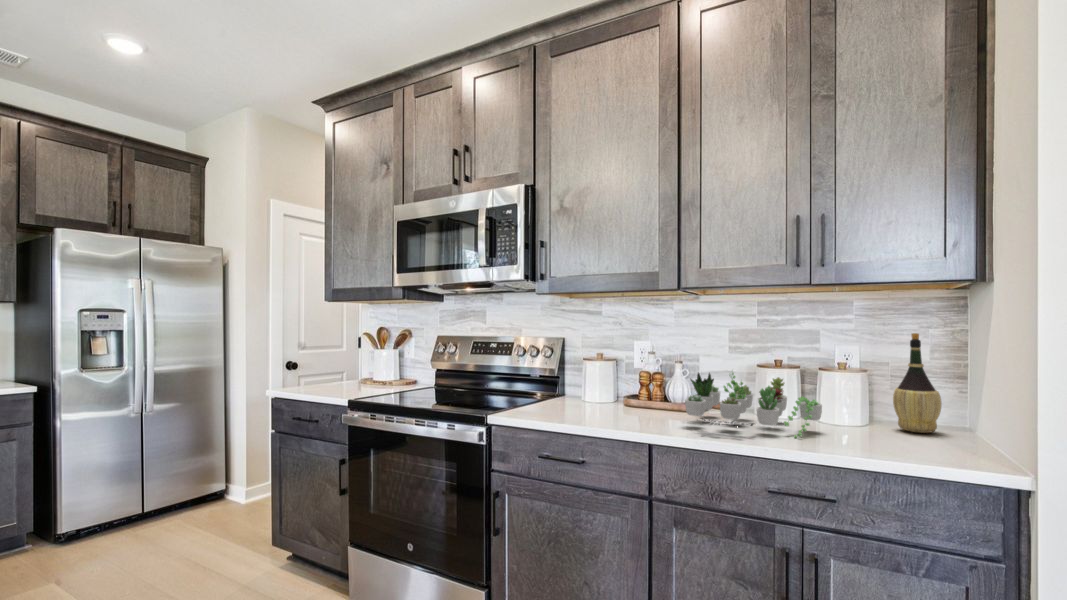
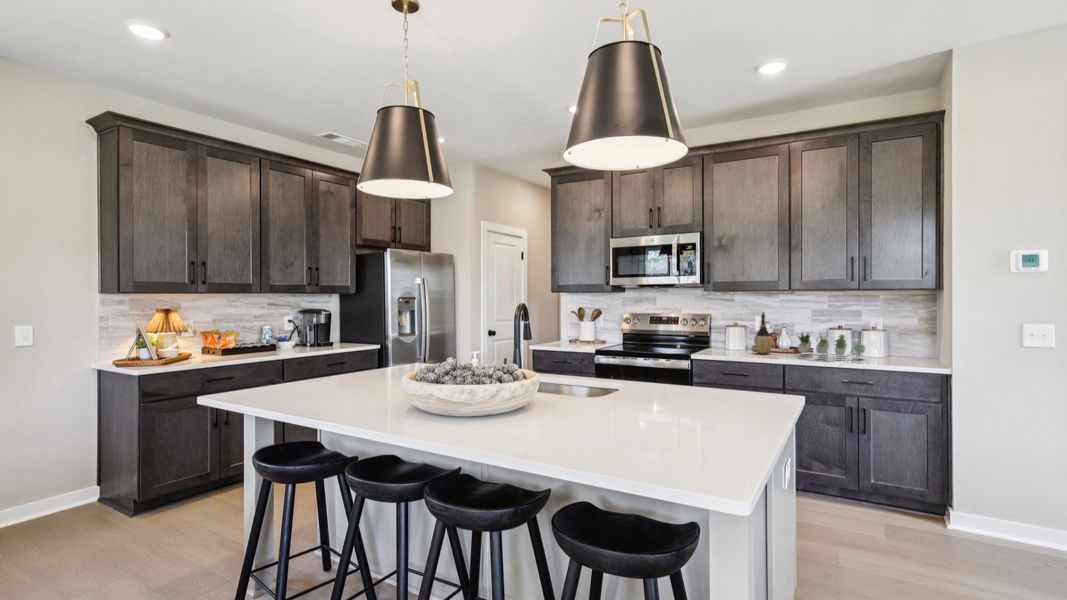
wine bottle: present [893,333,942,433] -> present [754,312,772,354]

